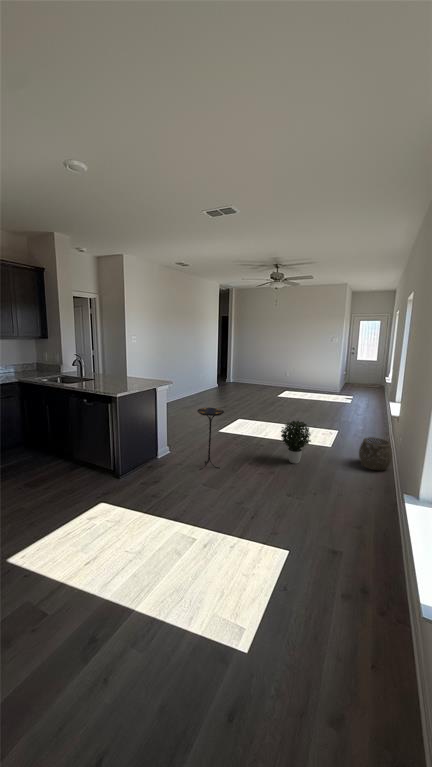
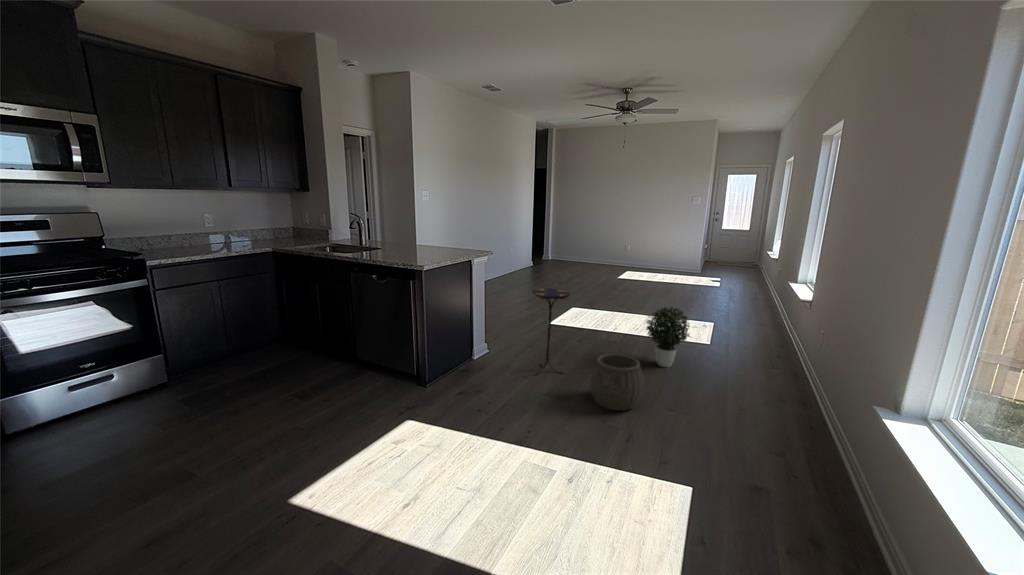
woven basket: present [359,437,392,470] -> present [591,354,643,411]

